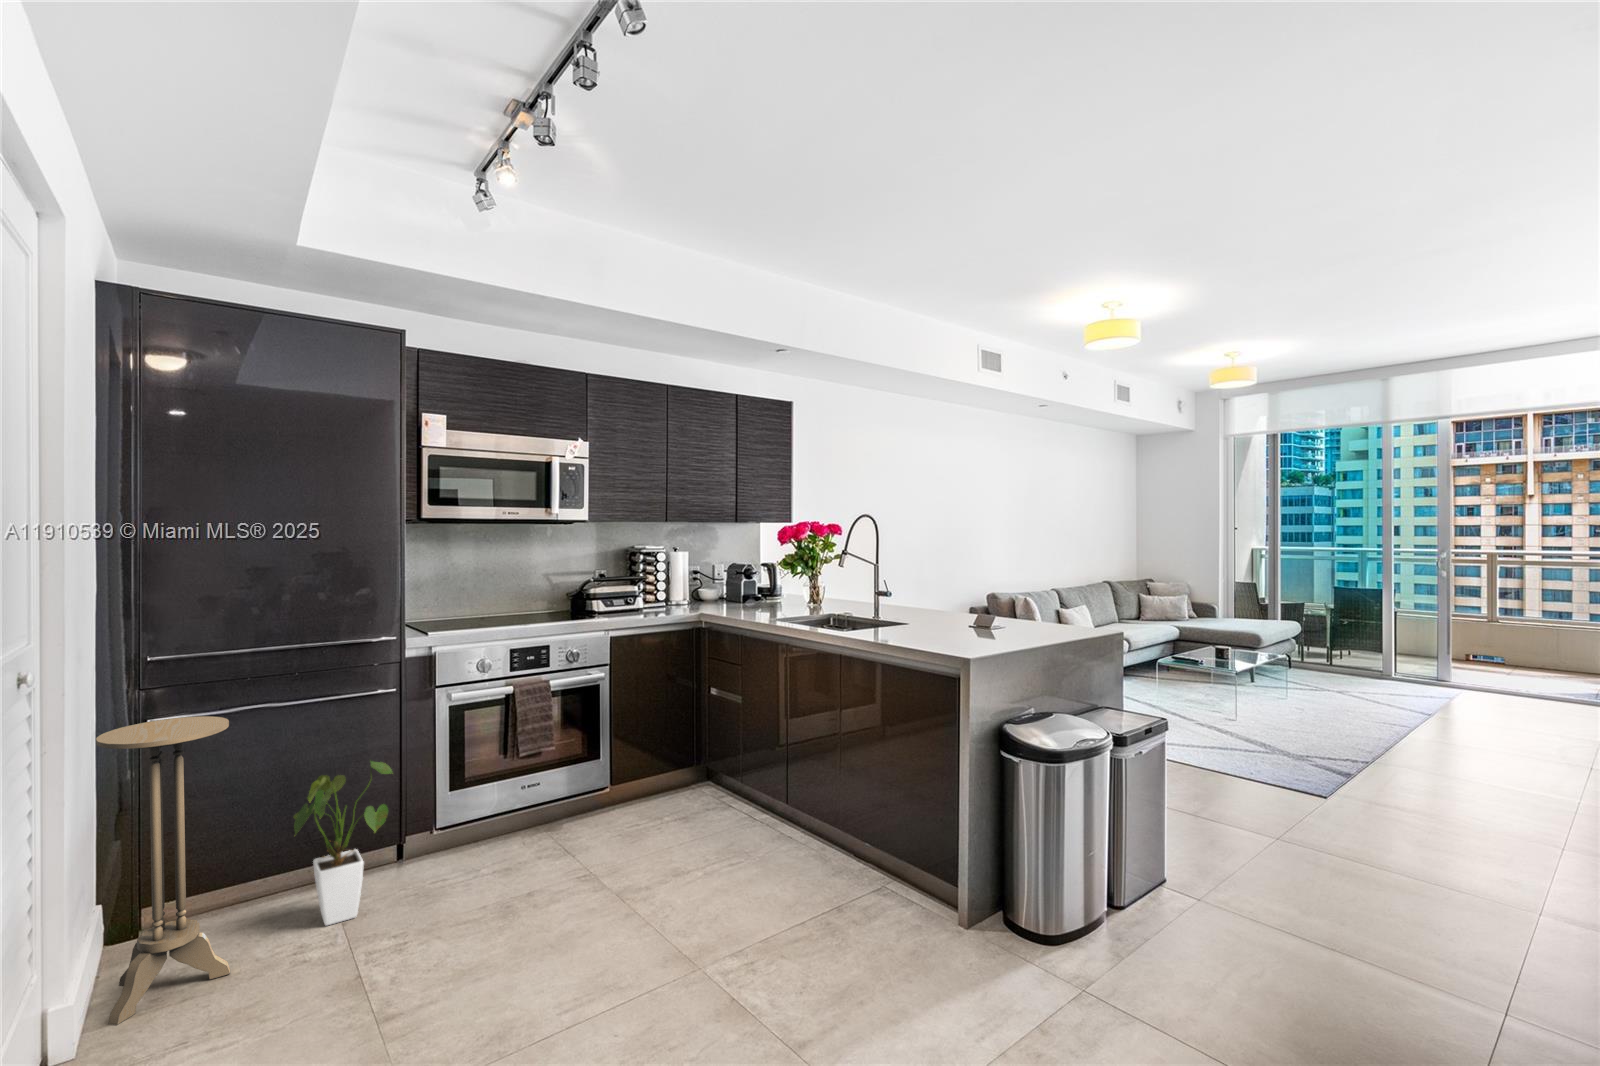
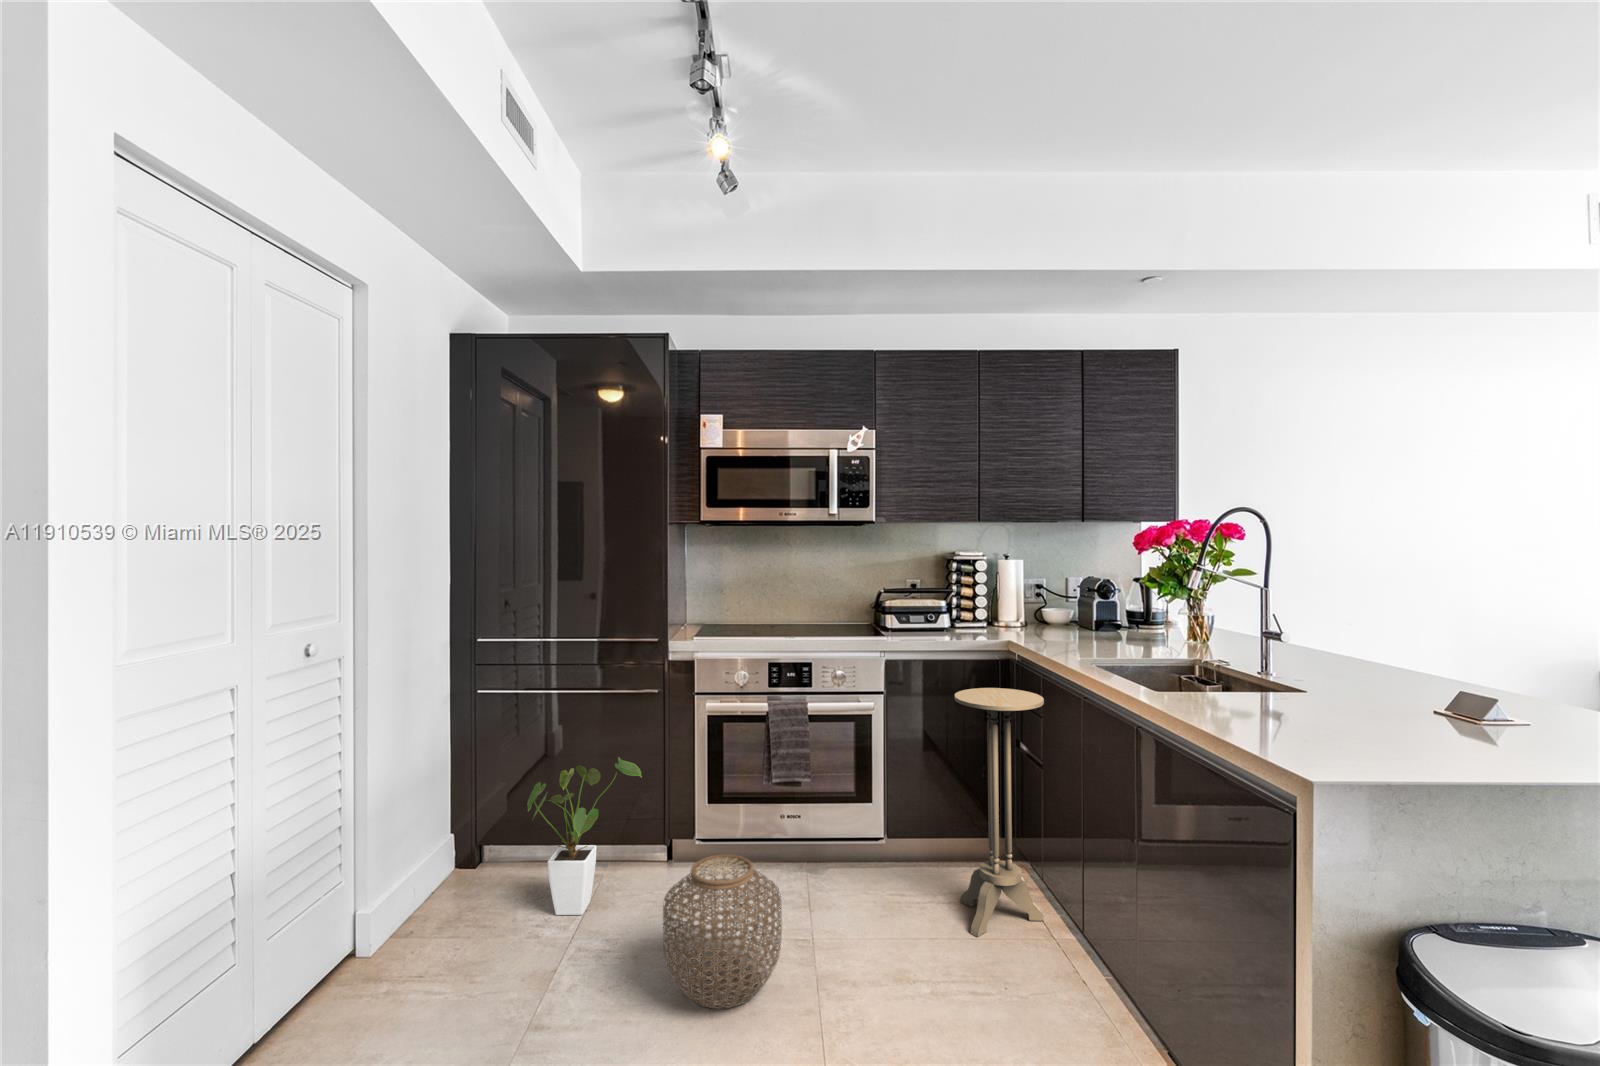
side table: present [96,716,230,1025] -> present [955,688,1044,937]
woven basket: none [500,805,604,930] -> present [663,854,782,1008]

